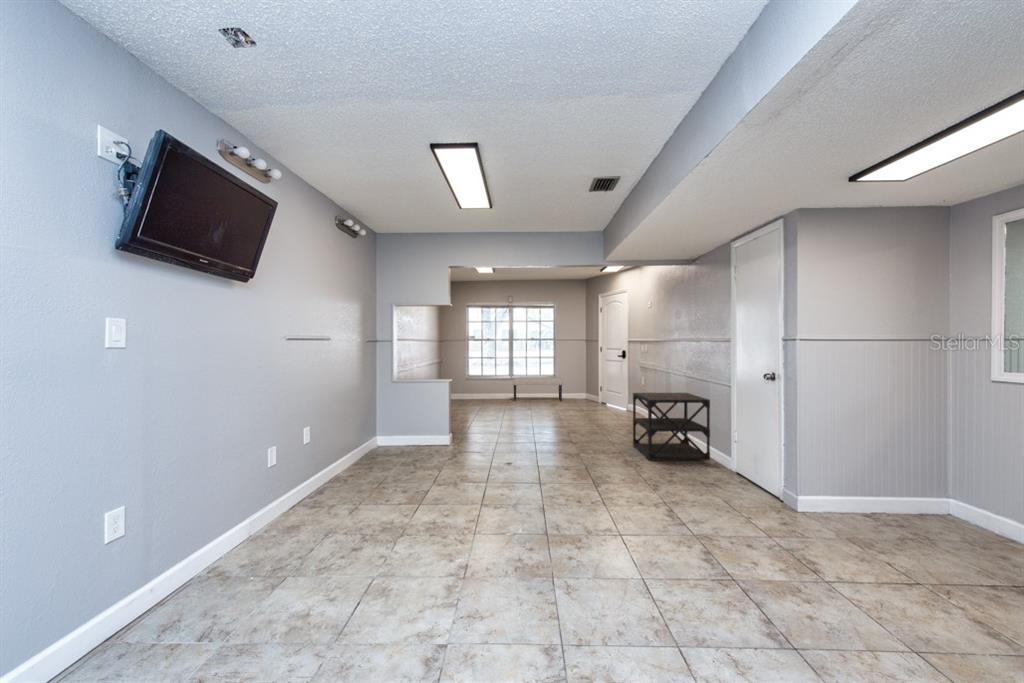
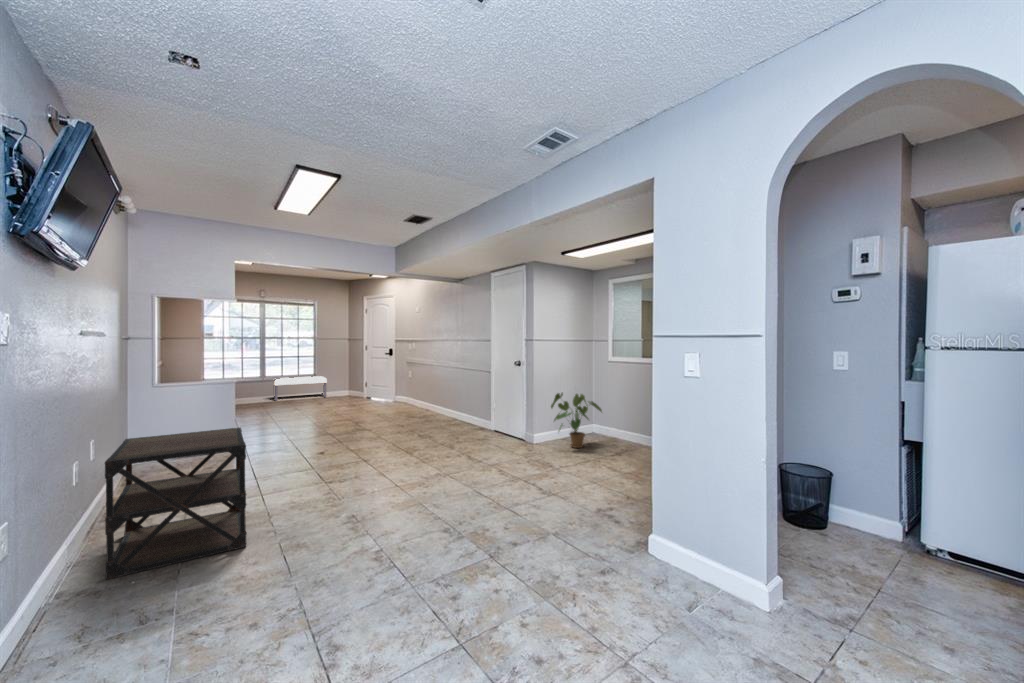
side table: present [633,393,710,460] -> present [105,428,247,580]
house plant: none [835,431,962,541] -> present [551,393,602,448]

